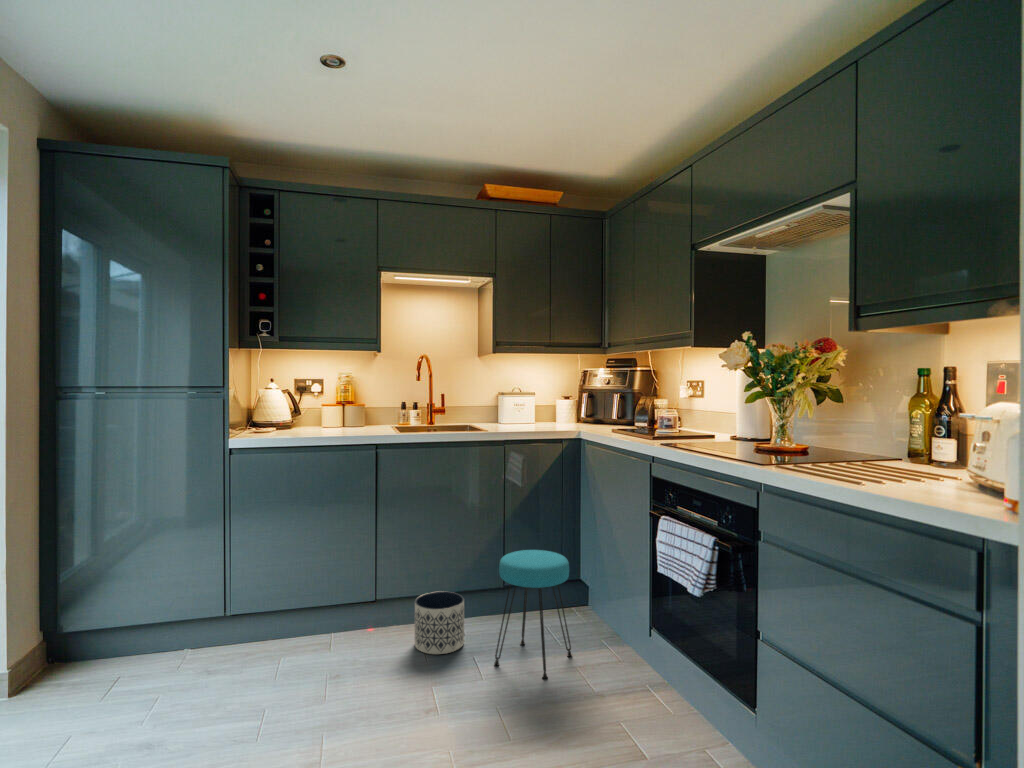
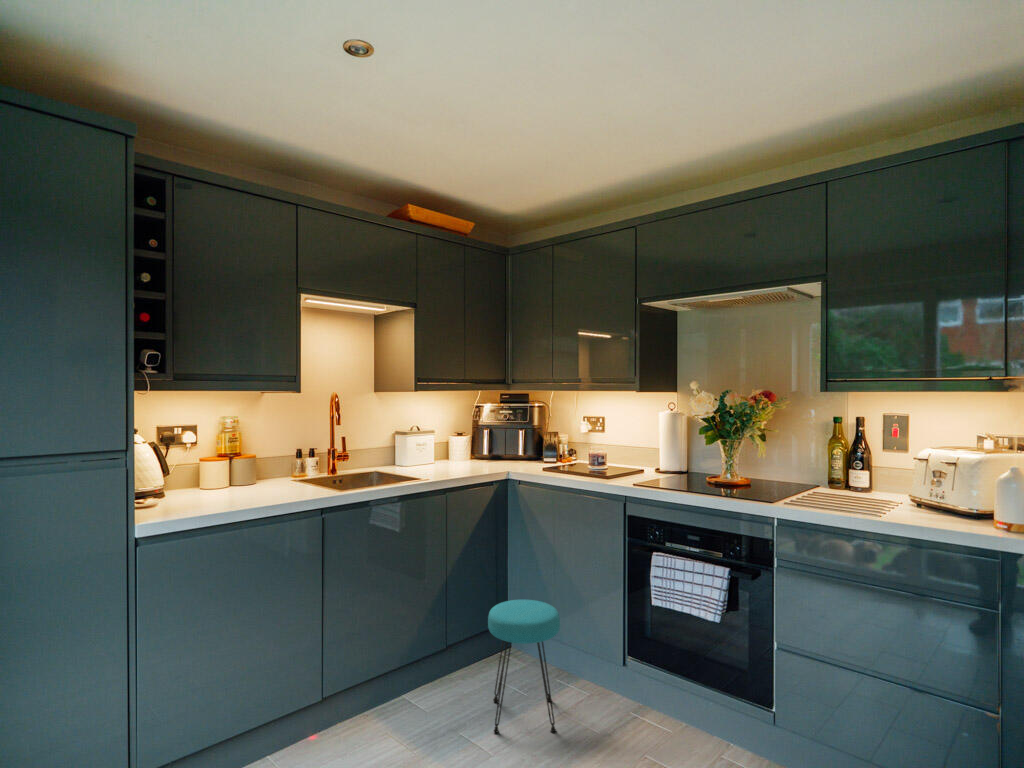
planter: present [415,591,464,654] -> none [387,665,443,743]

